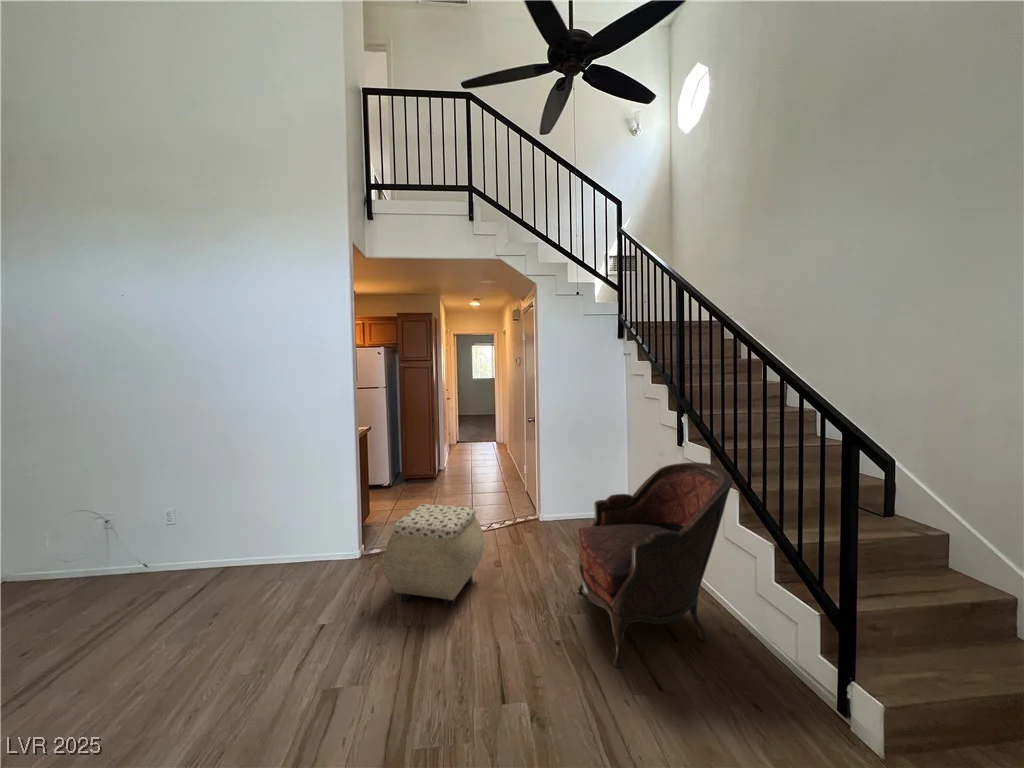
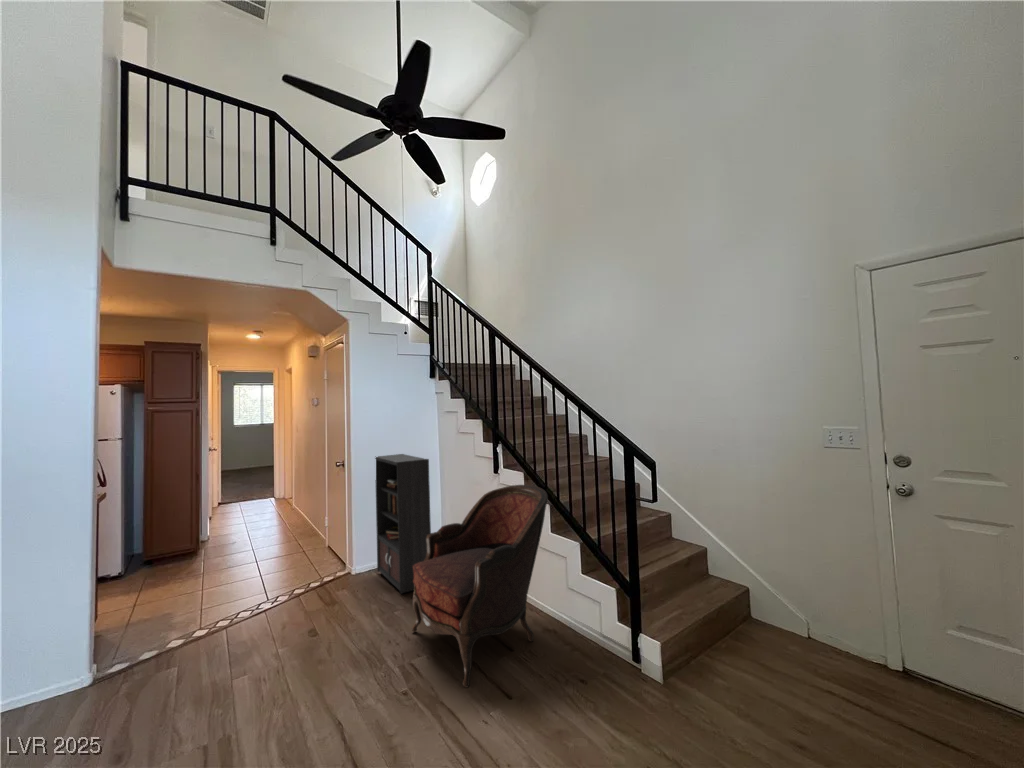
bookcase: none [560,415,642,558] -> present [375,454,431,594]
ottoman: present [383,504,484,608] -> none [168,566,301,702]

